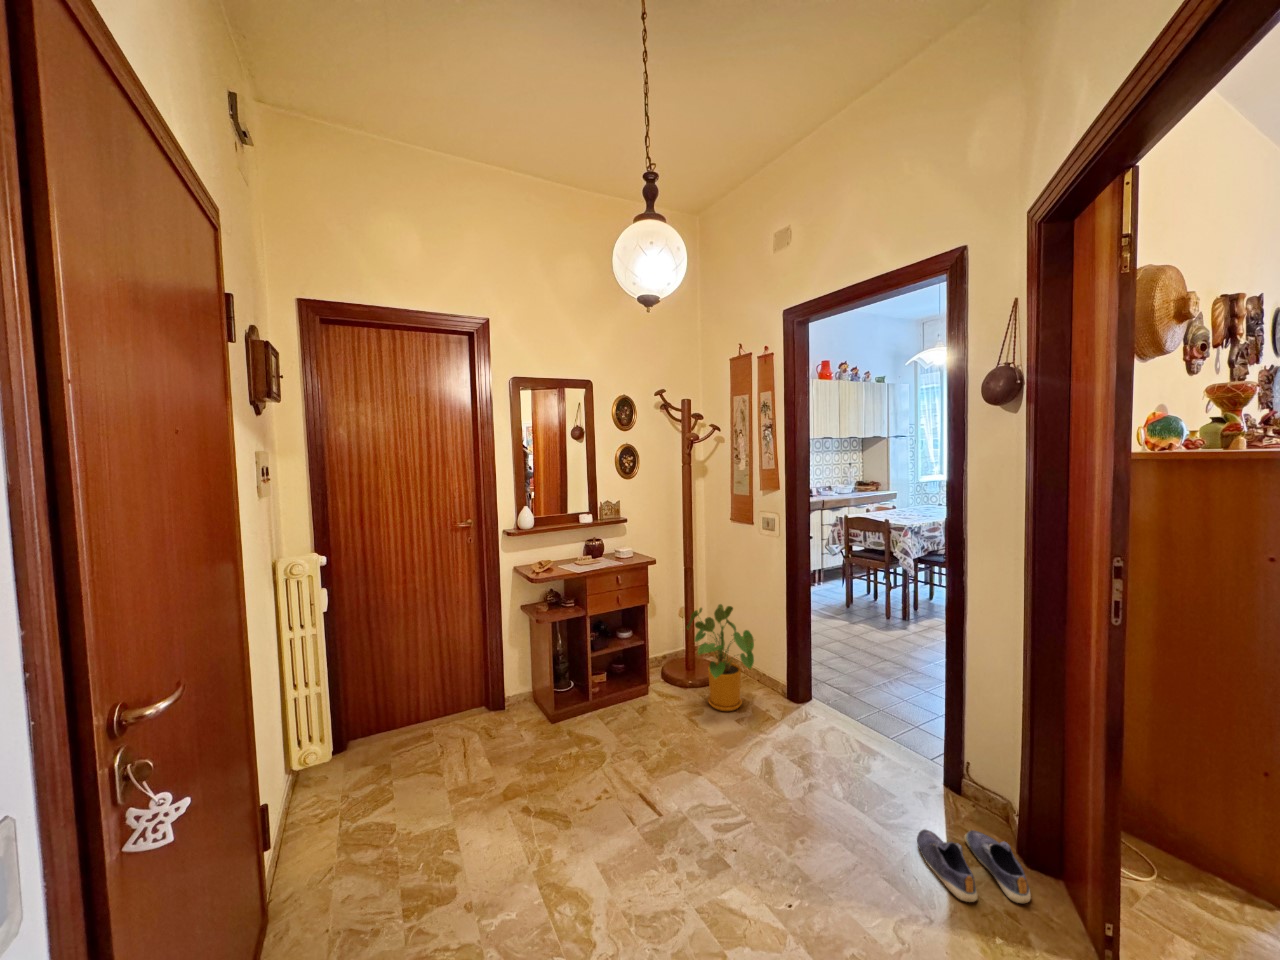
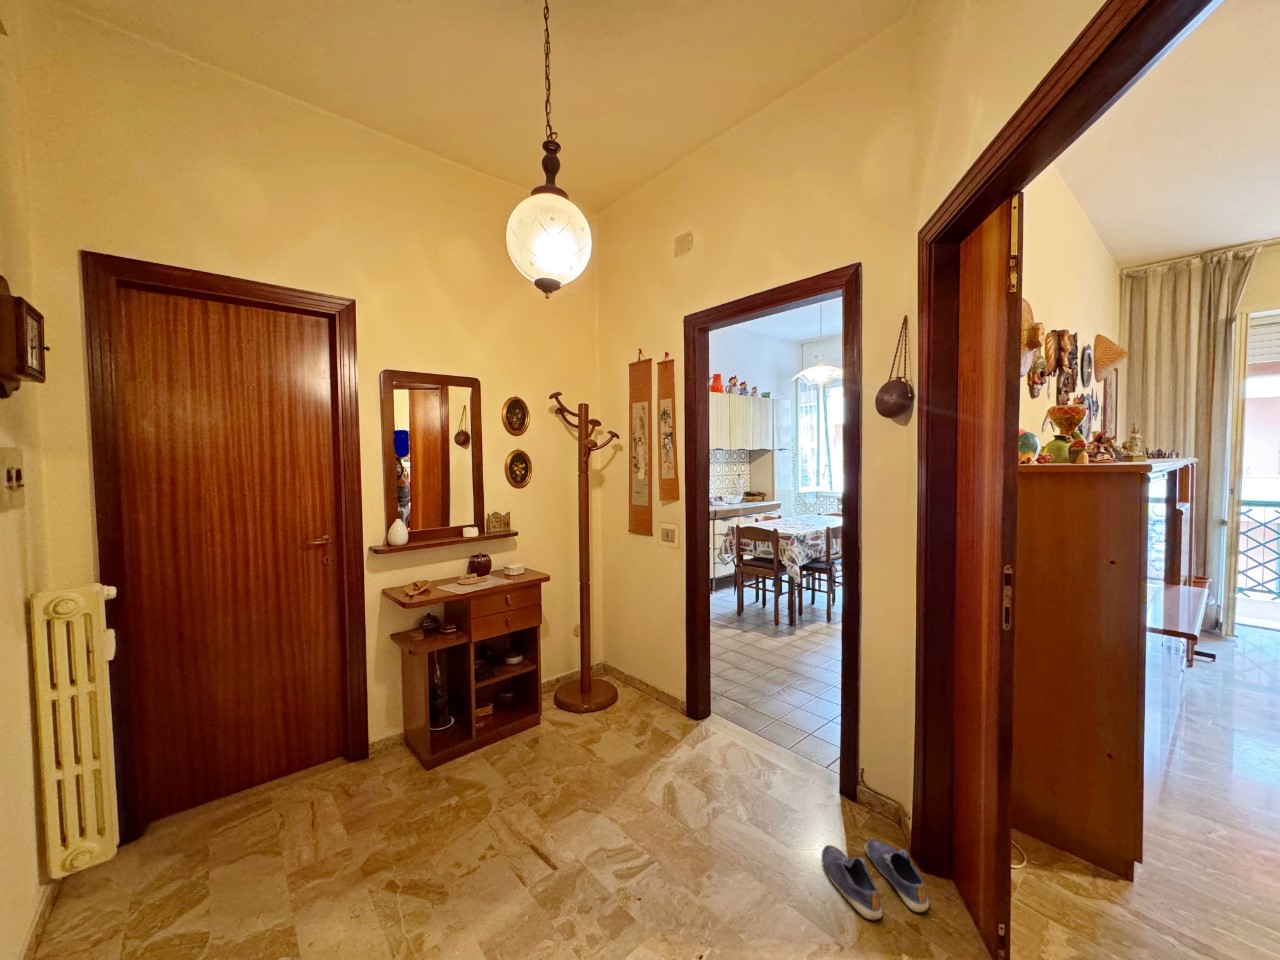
house plant: present [687,604,754,711] -> none [583,620,658,736]

